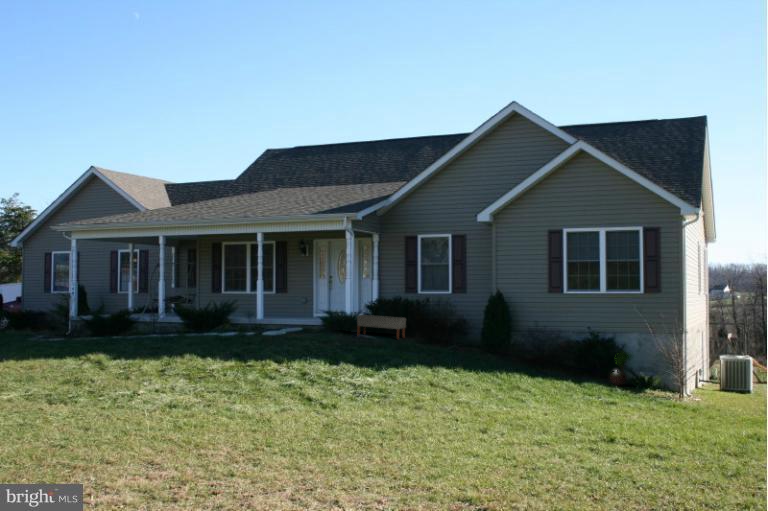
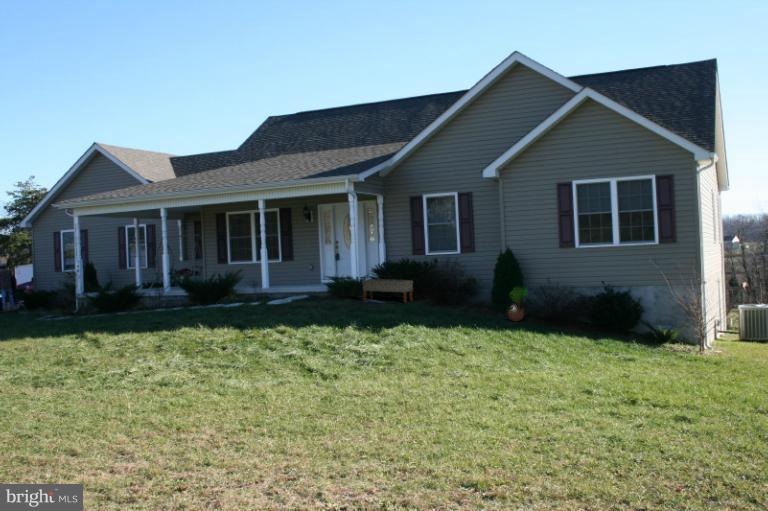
potted tree: present [610,352,629,385] -> present [508,288,527,322]

